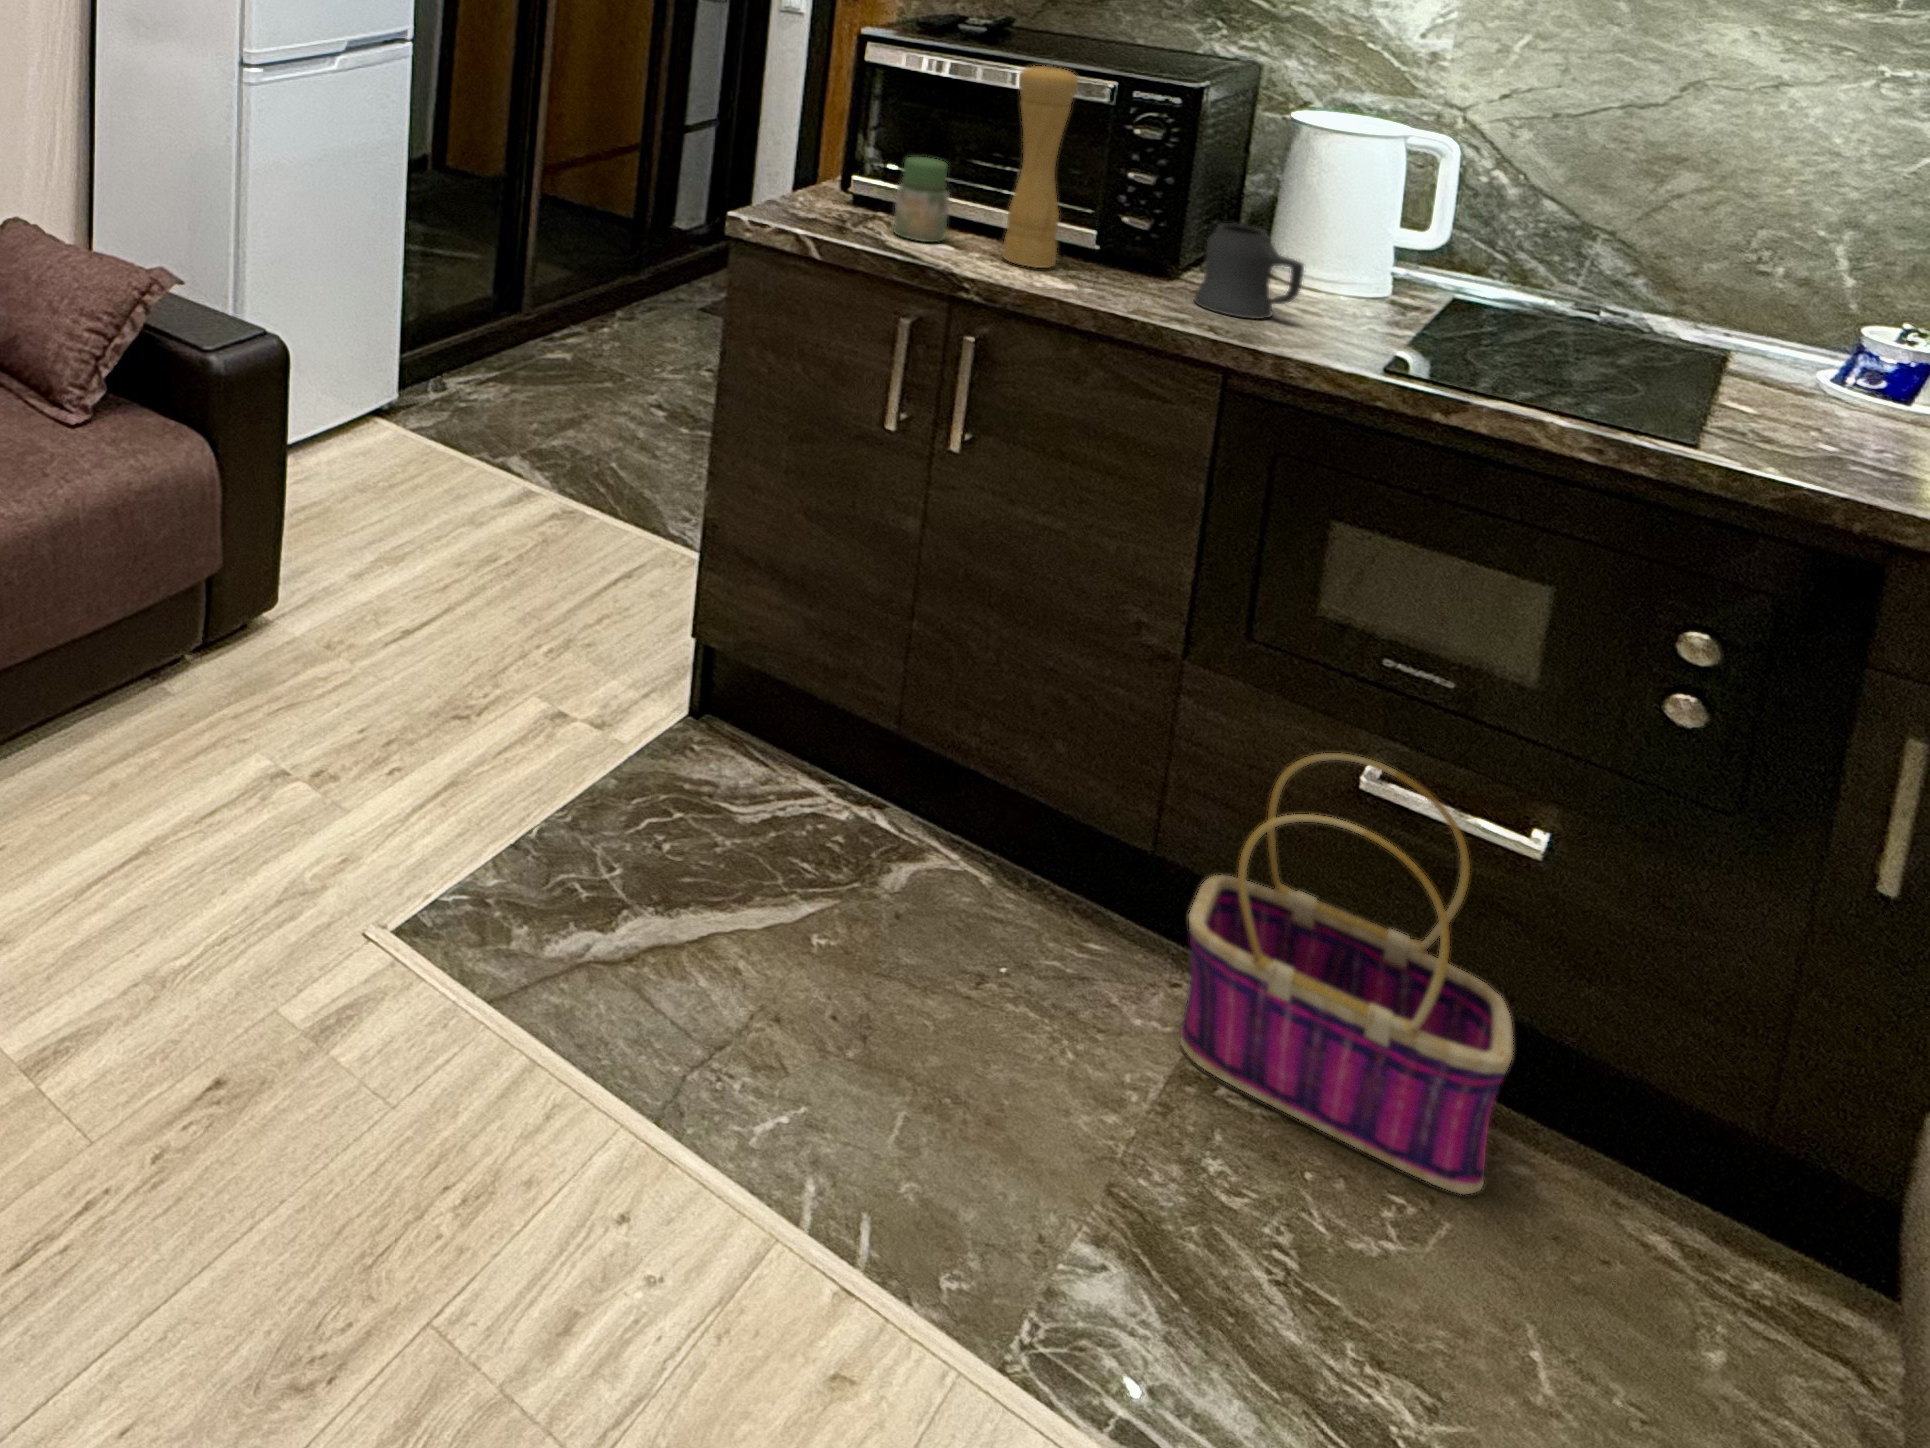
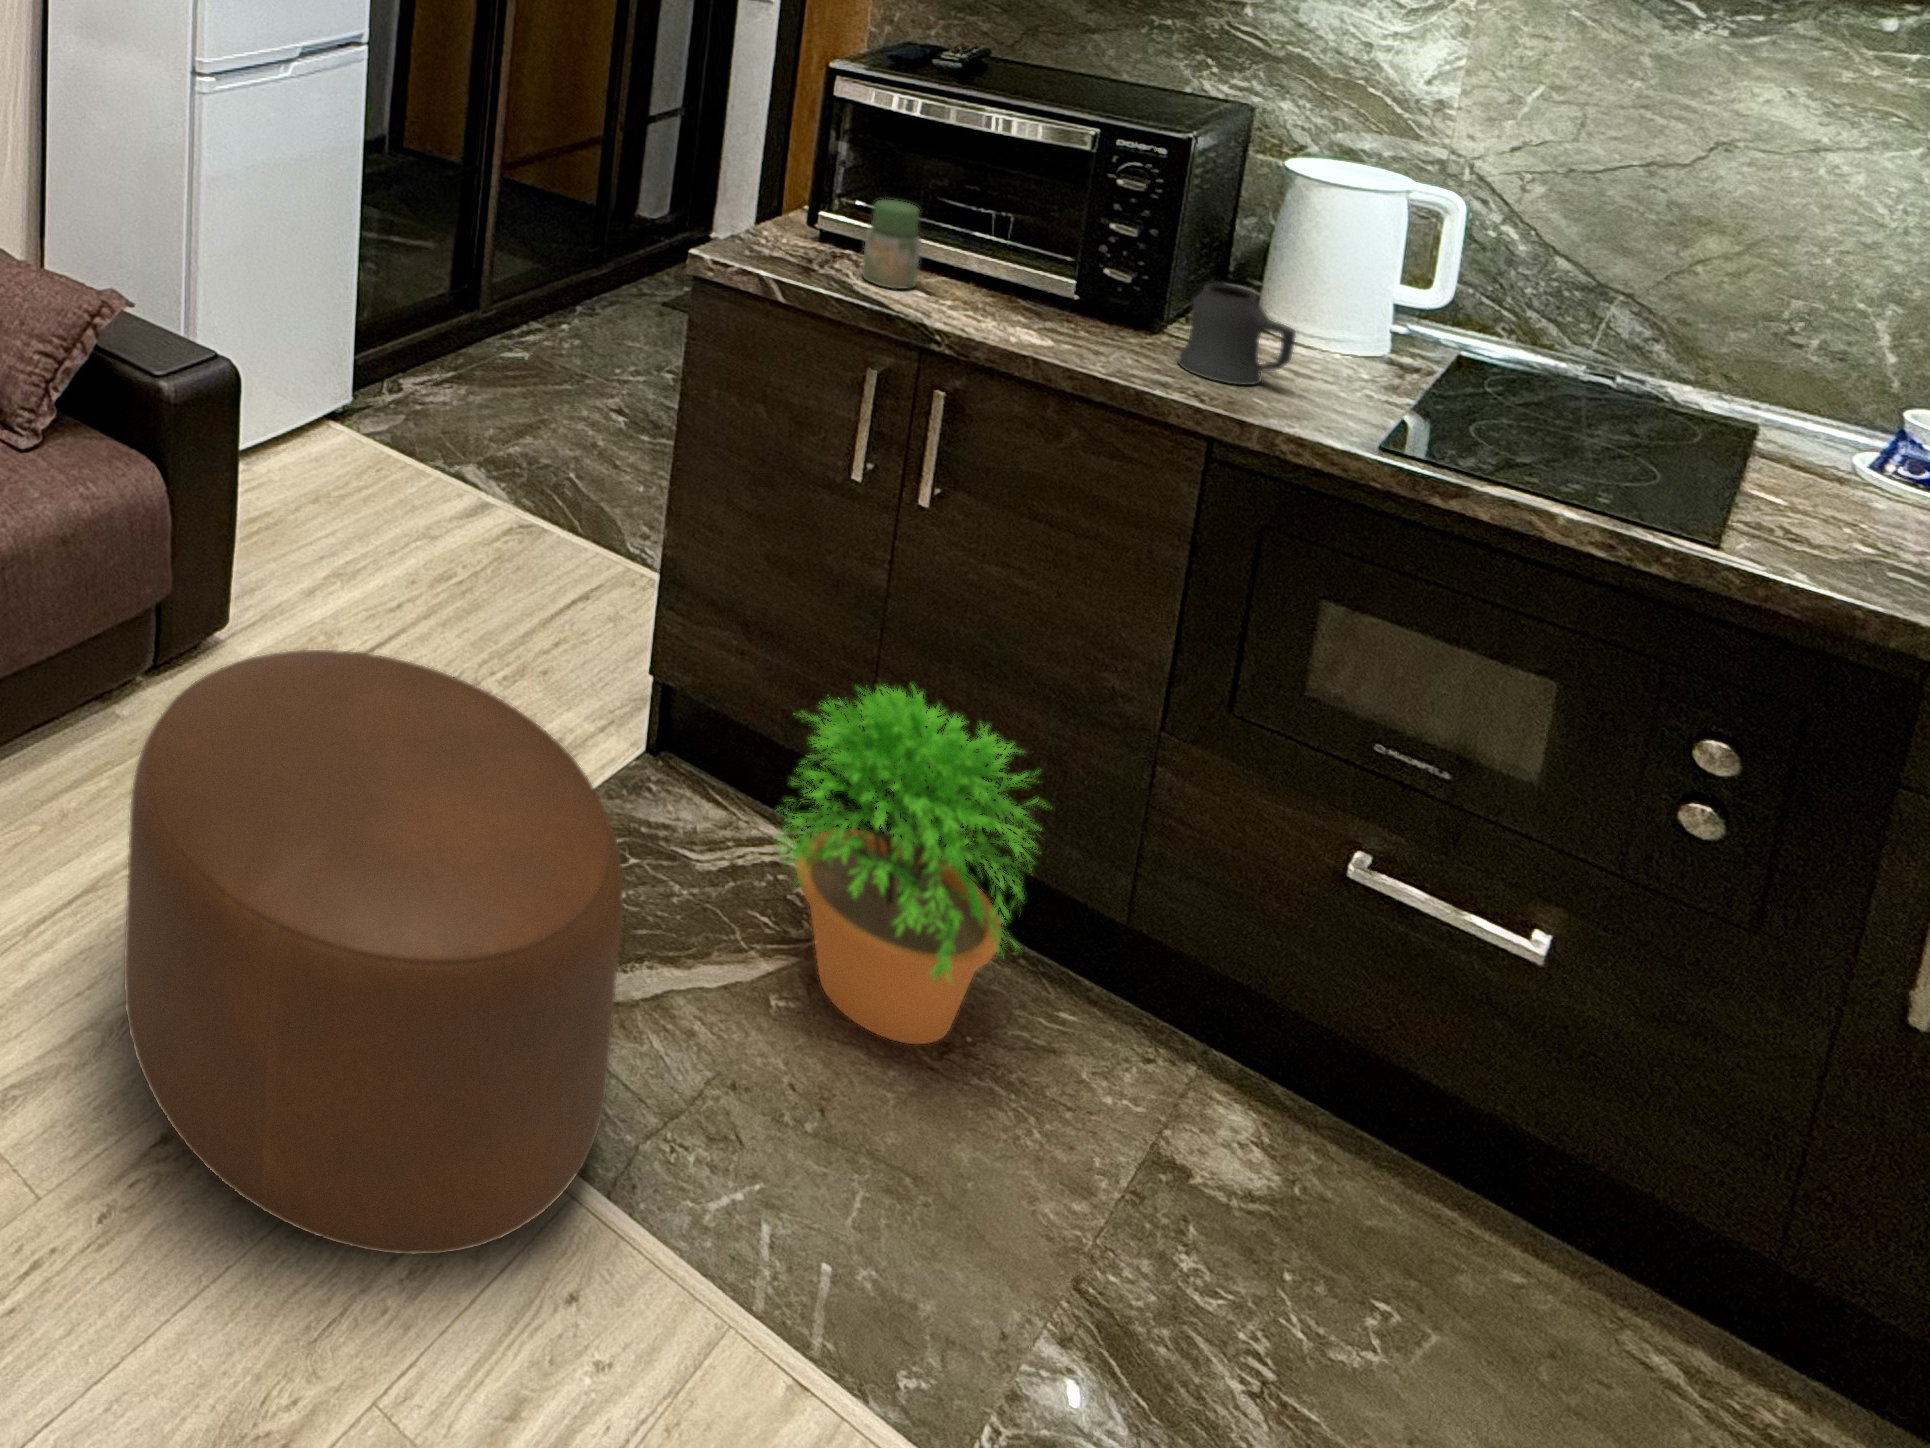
pepper mill: present [1002,64,1078,268] -> none [976,112,1058,322]
ottoman: none [178,603,670,1181] -> present [124,650,623,1254]
potted plant: none [812,621,1084,975] -> present [773,685,1043,1044]
basket: present [1180,753,1513,1194] -> none [1151,839,1503,1304]

